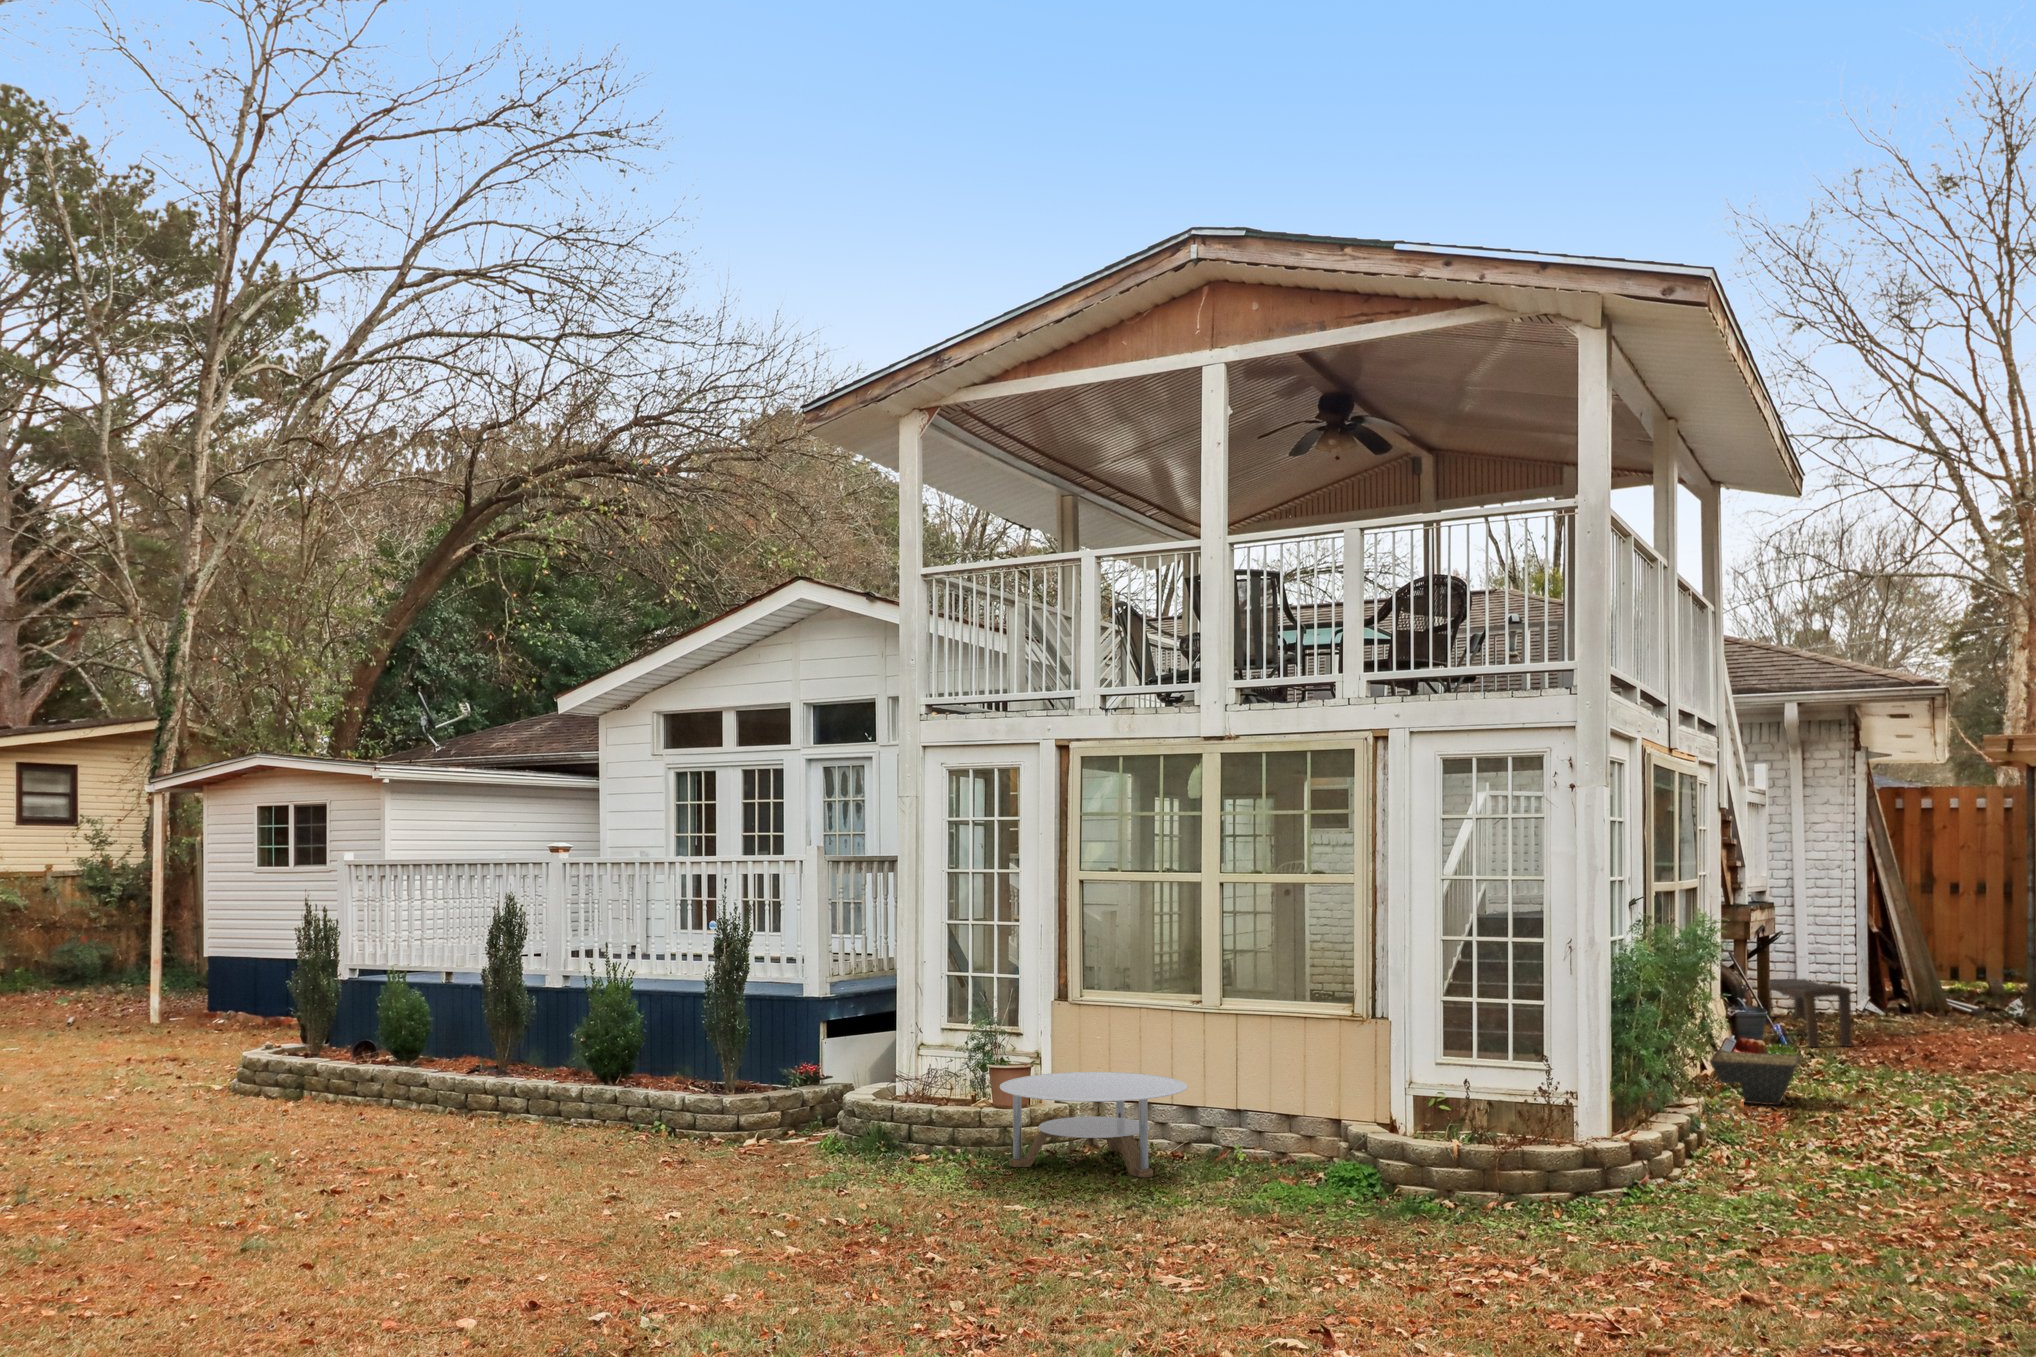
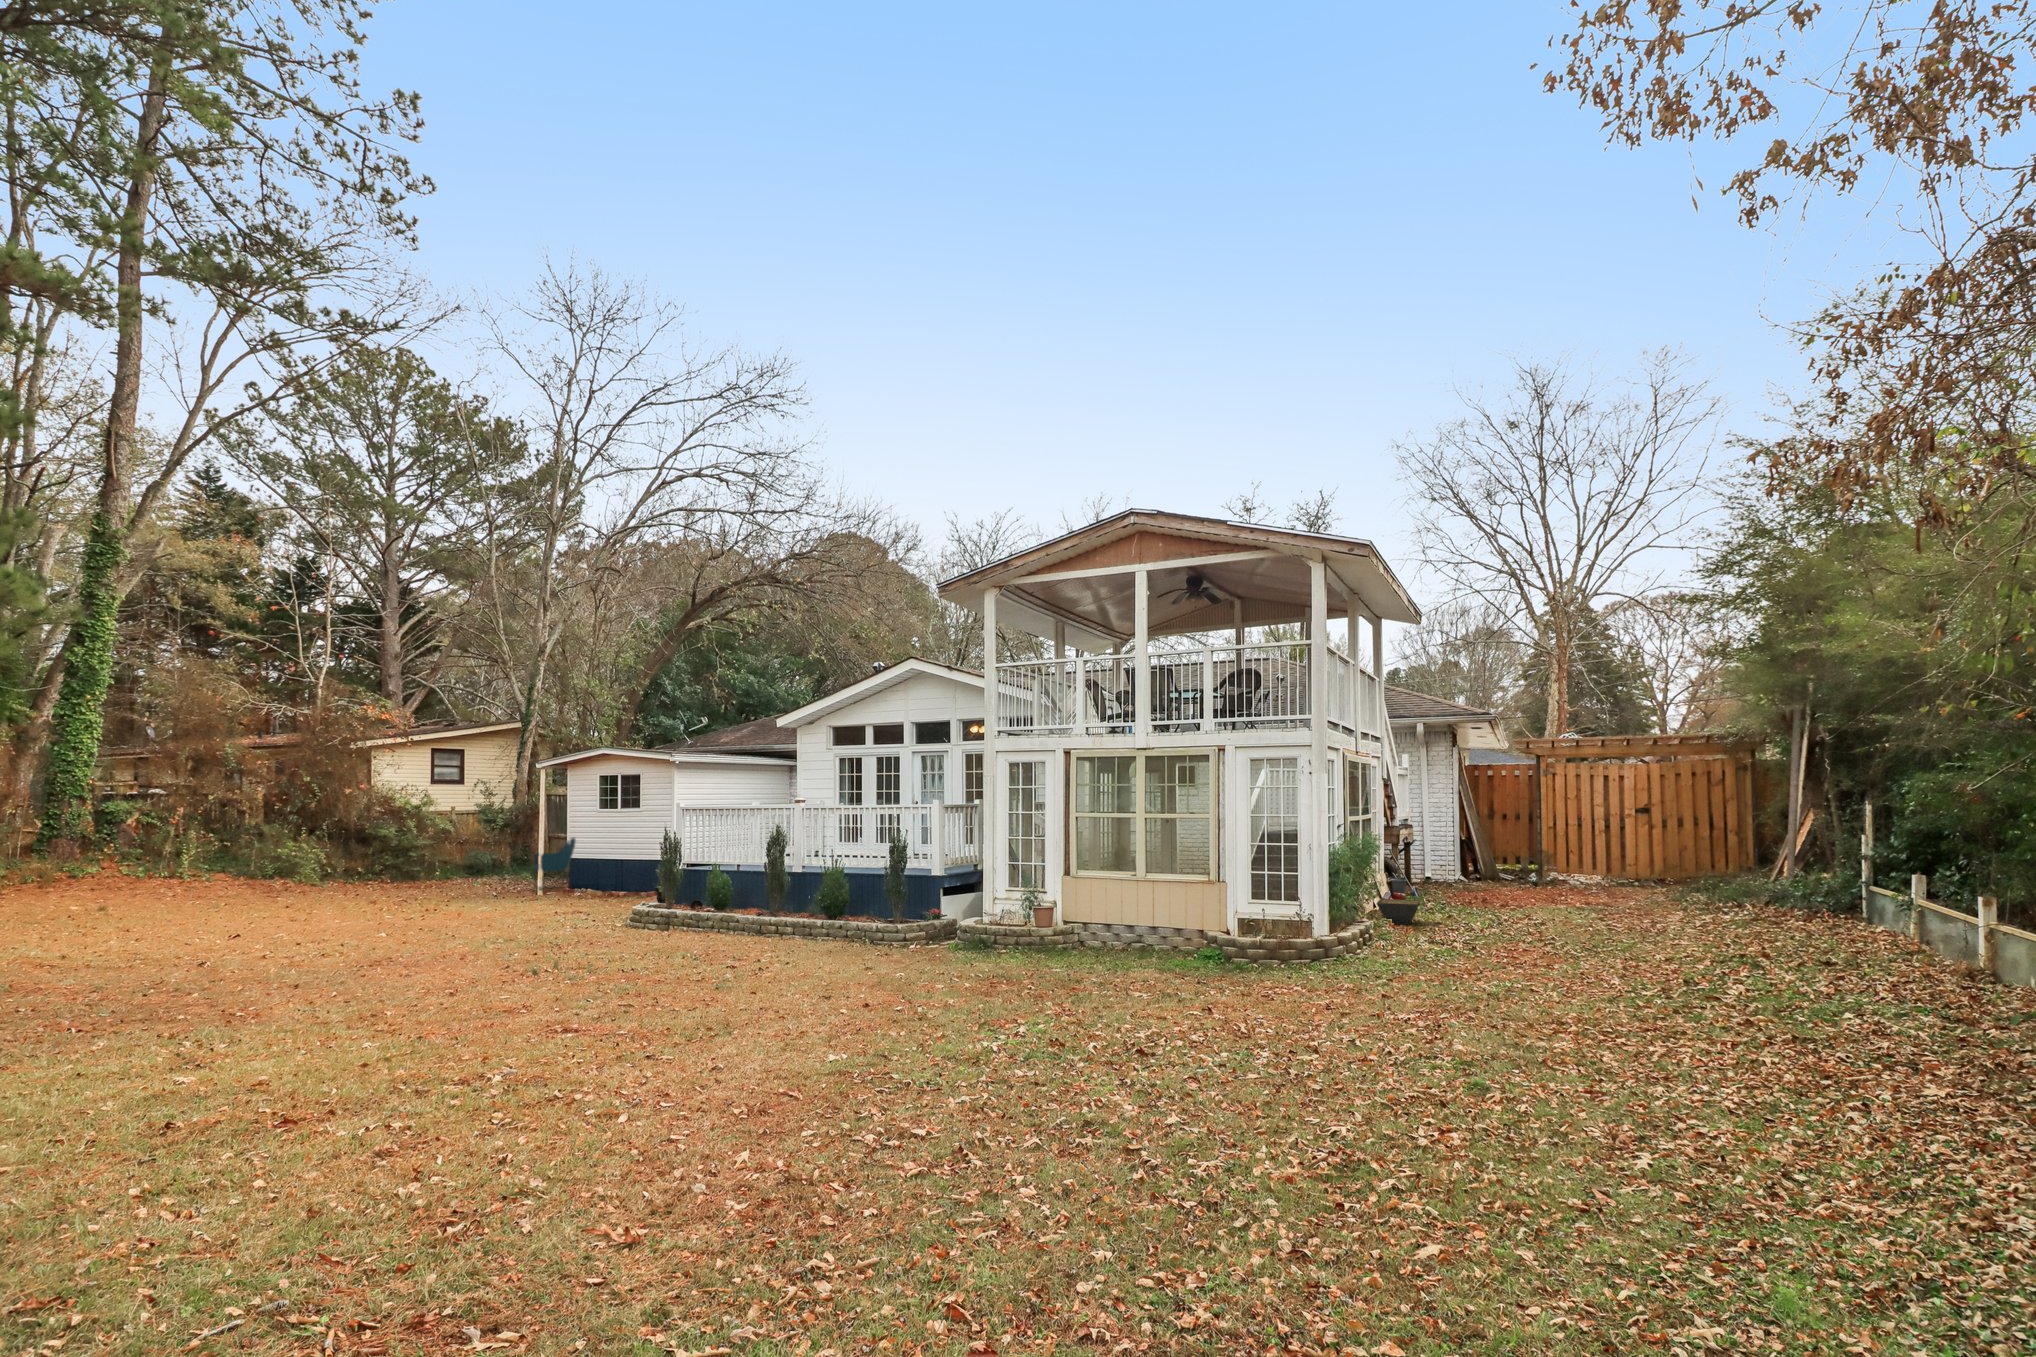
chair: none [136,918,211,1013] -> present [534,838,575,885]
bench: present [1769,979,1852,1047] -> none [1404,864,1449,898]
round table: present [1000,1072,1187,1177] -> none [1042,910,1132,958]

